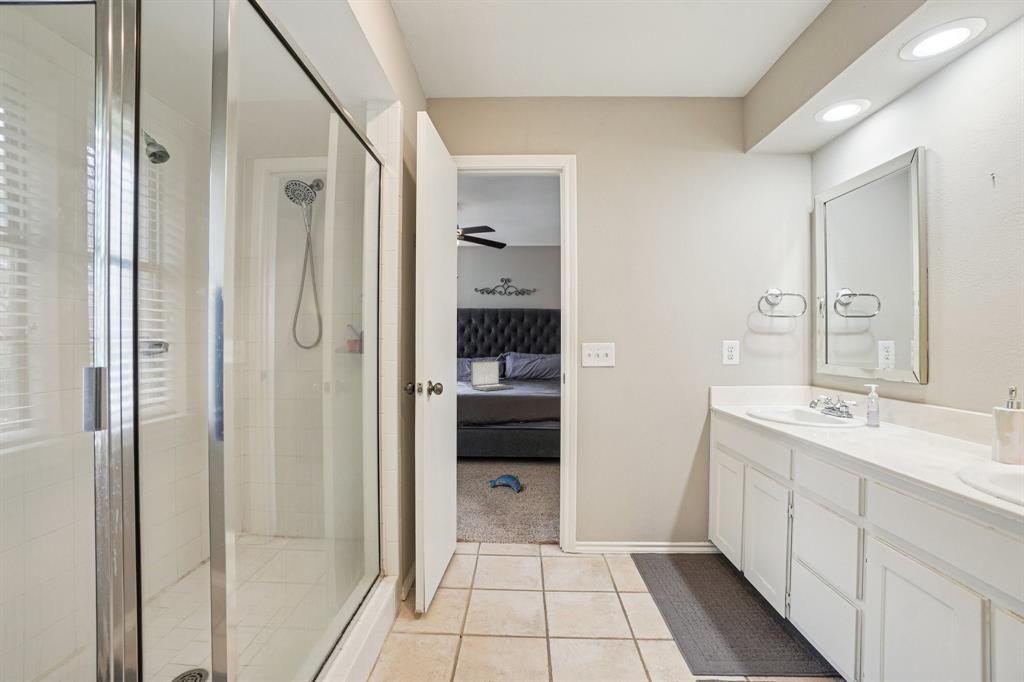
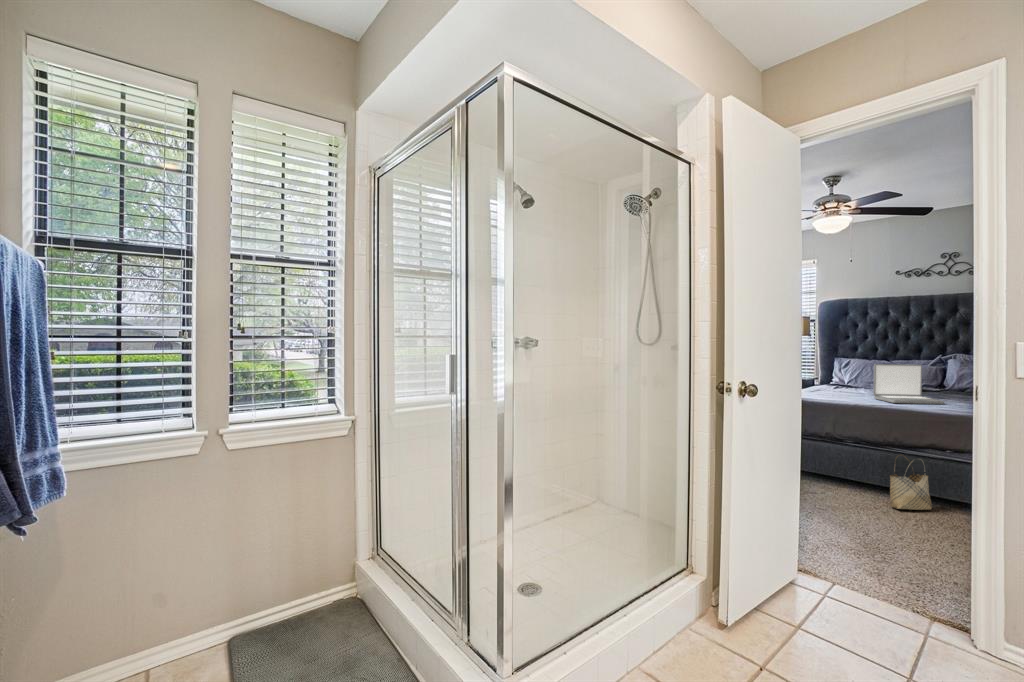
woven basket: none [491,429,515,471] -> present [890,455,932,510]
plush toy: present [489,474,521,492] -> none [877,515,927,543]

